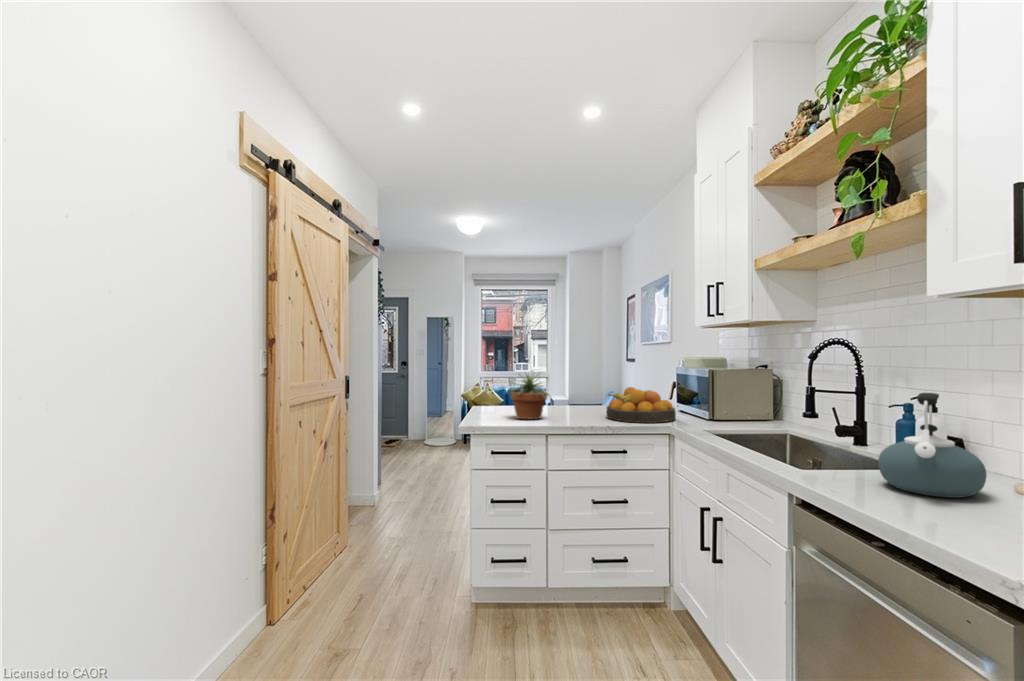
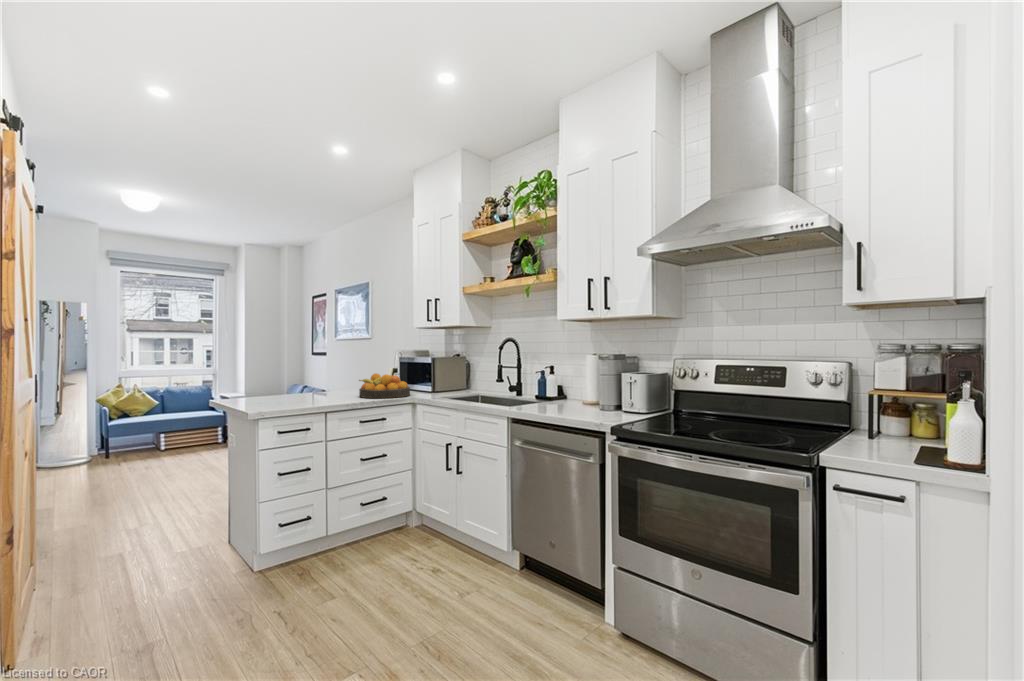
potted plant: present [509,374,550,420] -> none [276,363,322,404]
kettle: present [878,393,987,498] -> none [540,364,578,409]

